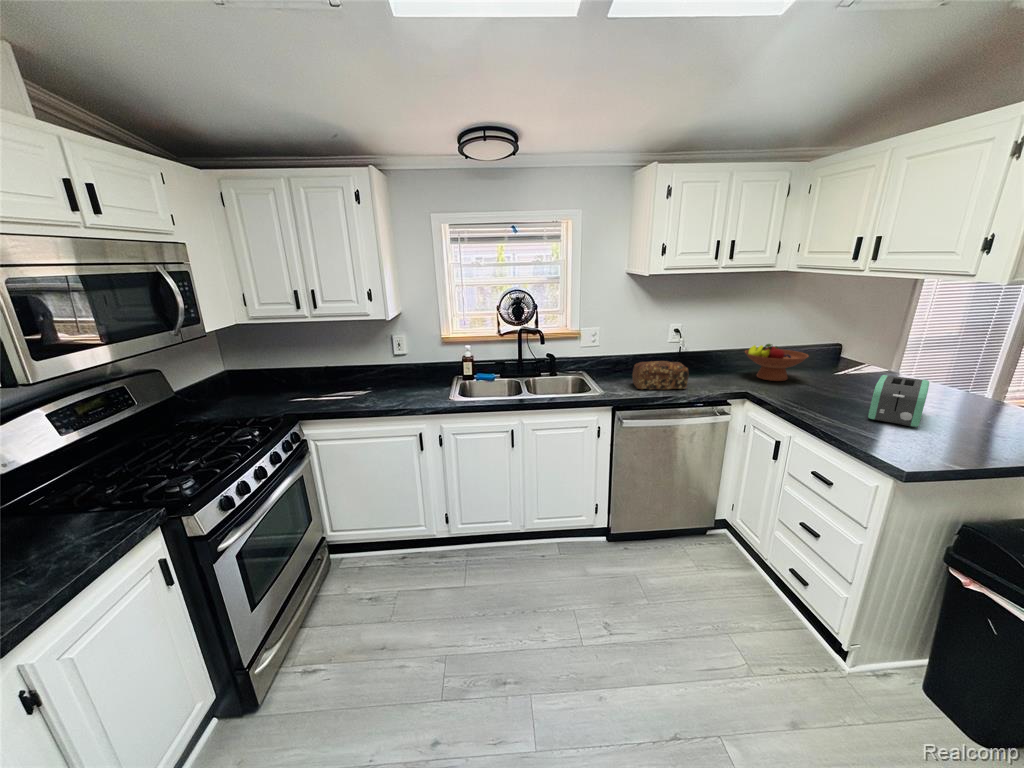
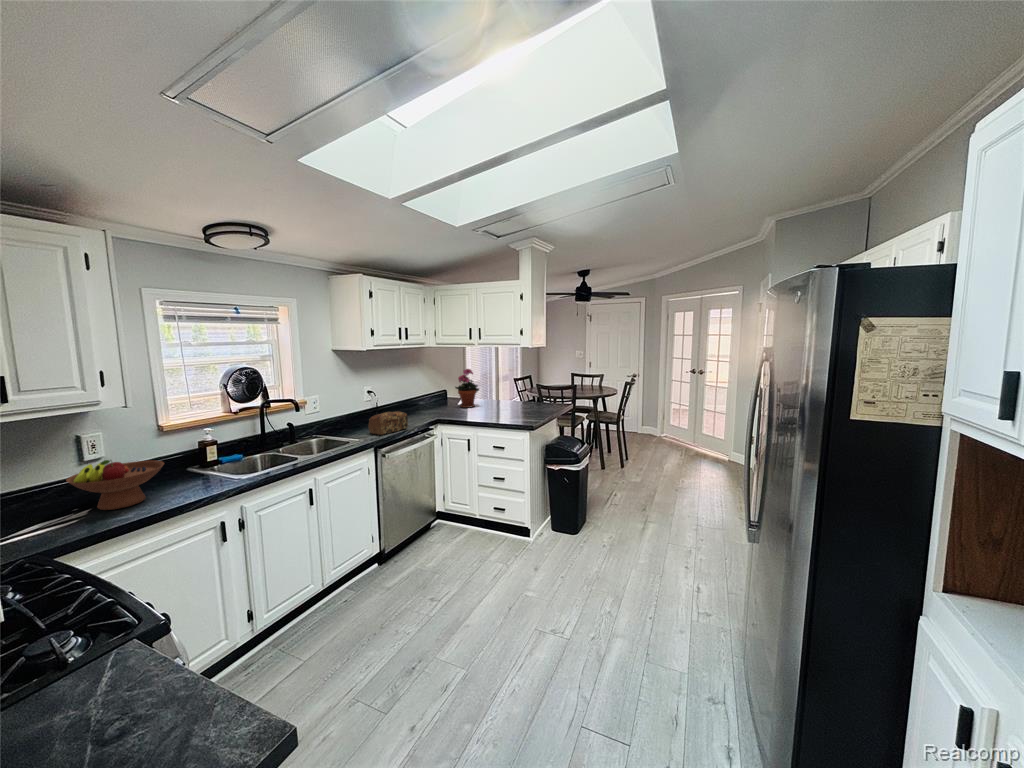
potted plant: none [833,309,890,380] -> present [455,369,479,408]
fruit bowl: present [745,344,809,381] -> present [66,460,164,510]
toaster: present [868,375,929,427] -> none [492,398,515,420]

